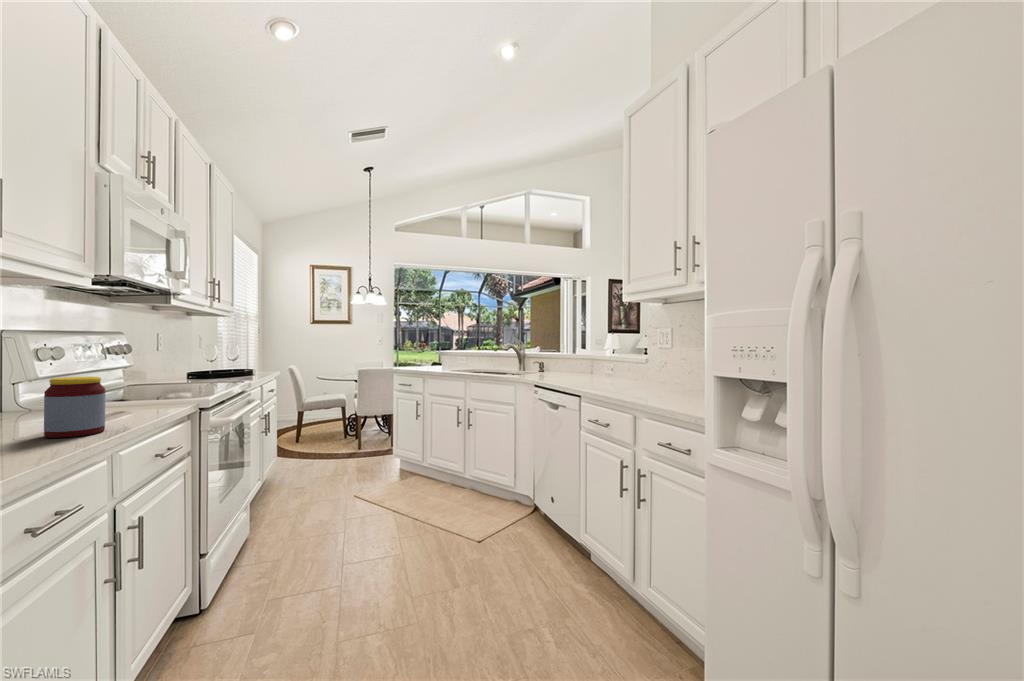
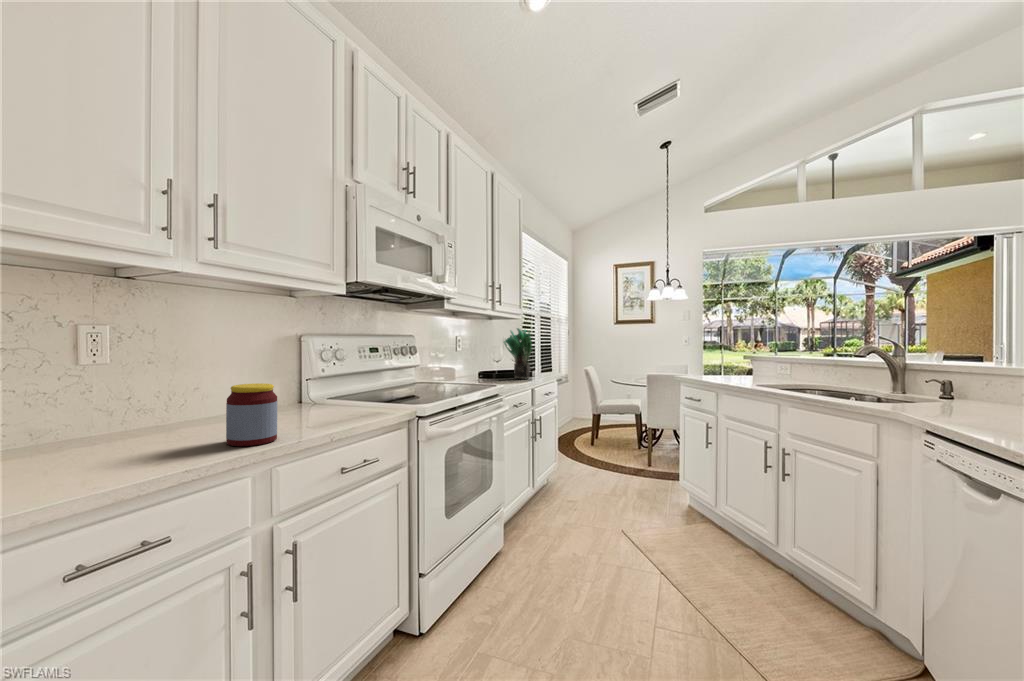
potted plant: none [226,326,259,376] -> present [504,328,532,379]

